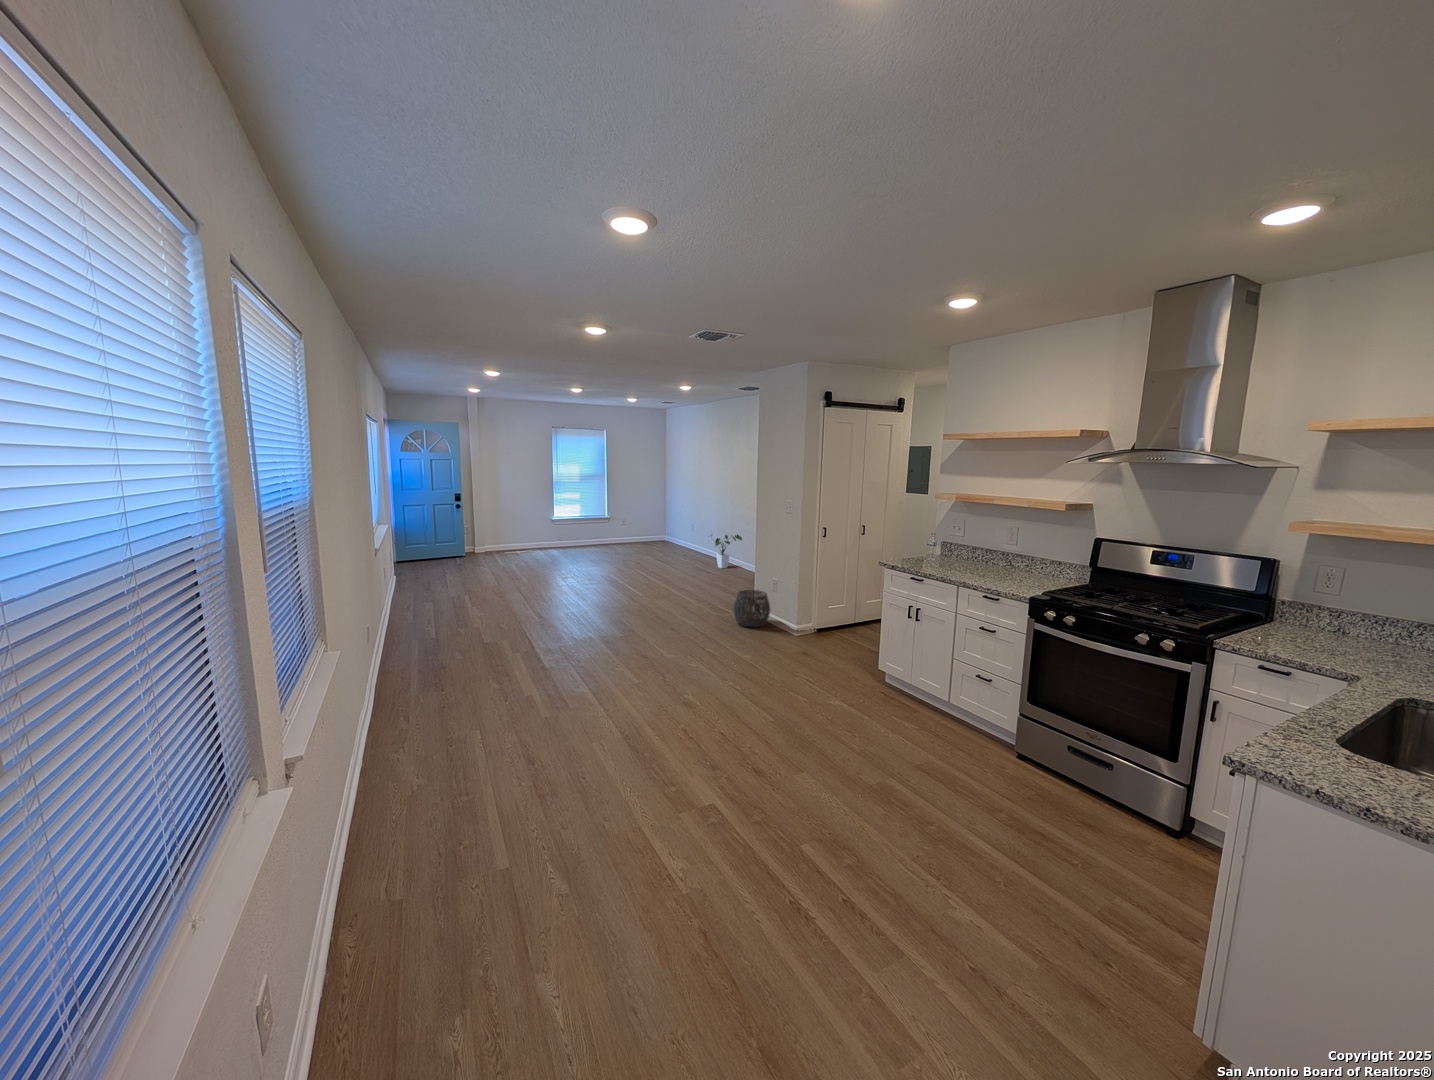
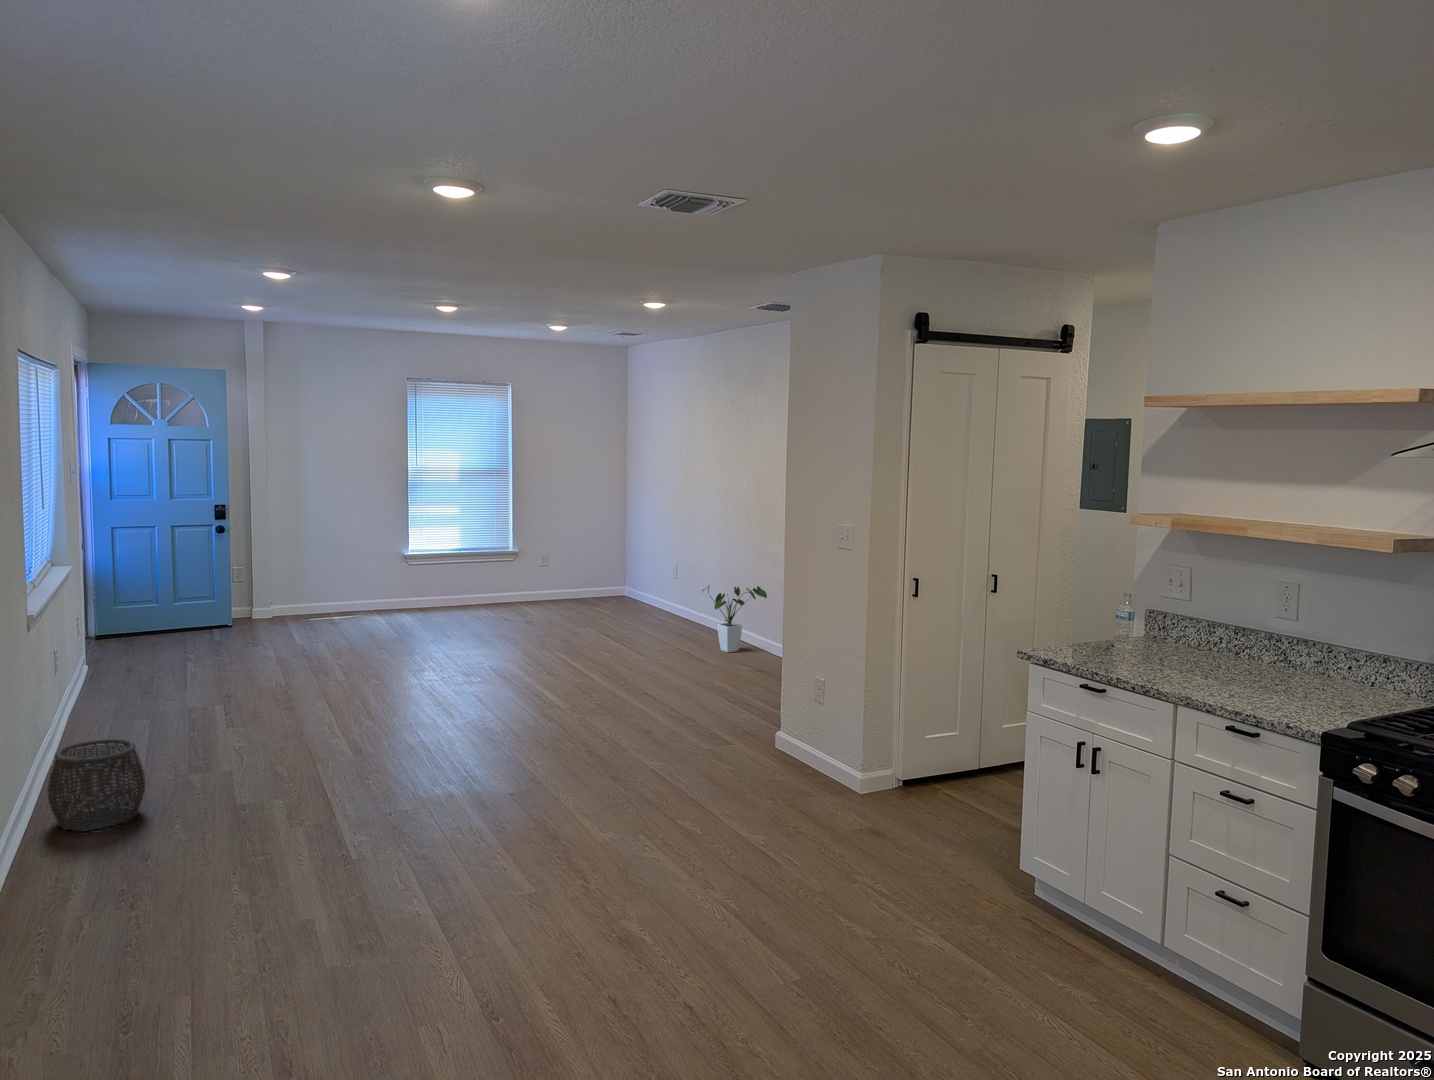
woven basket: present [734,590,770,627] -> present [47,739,146,831]

